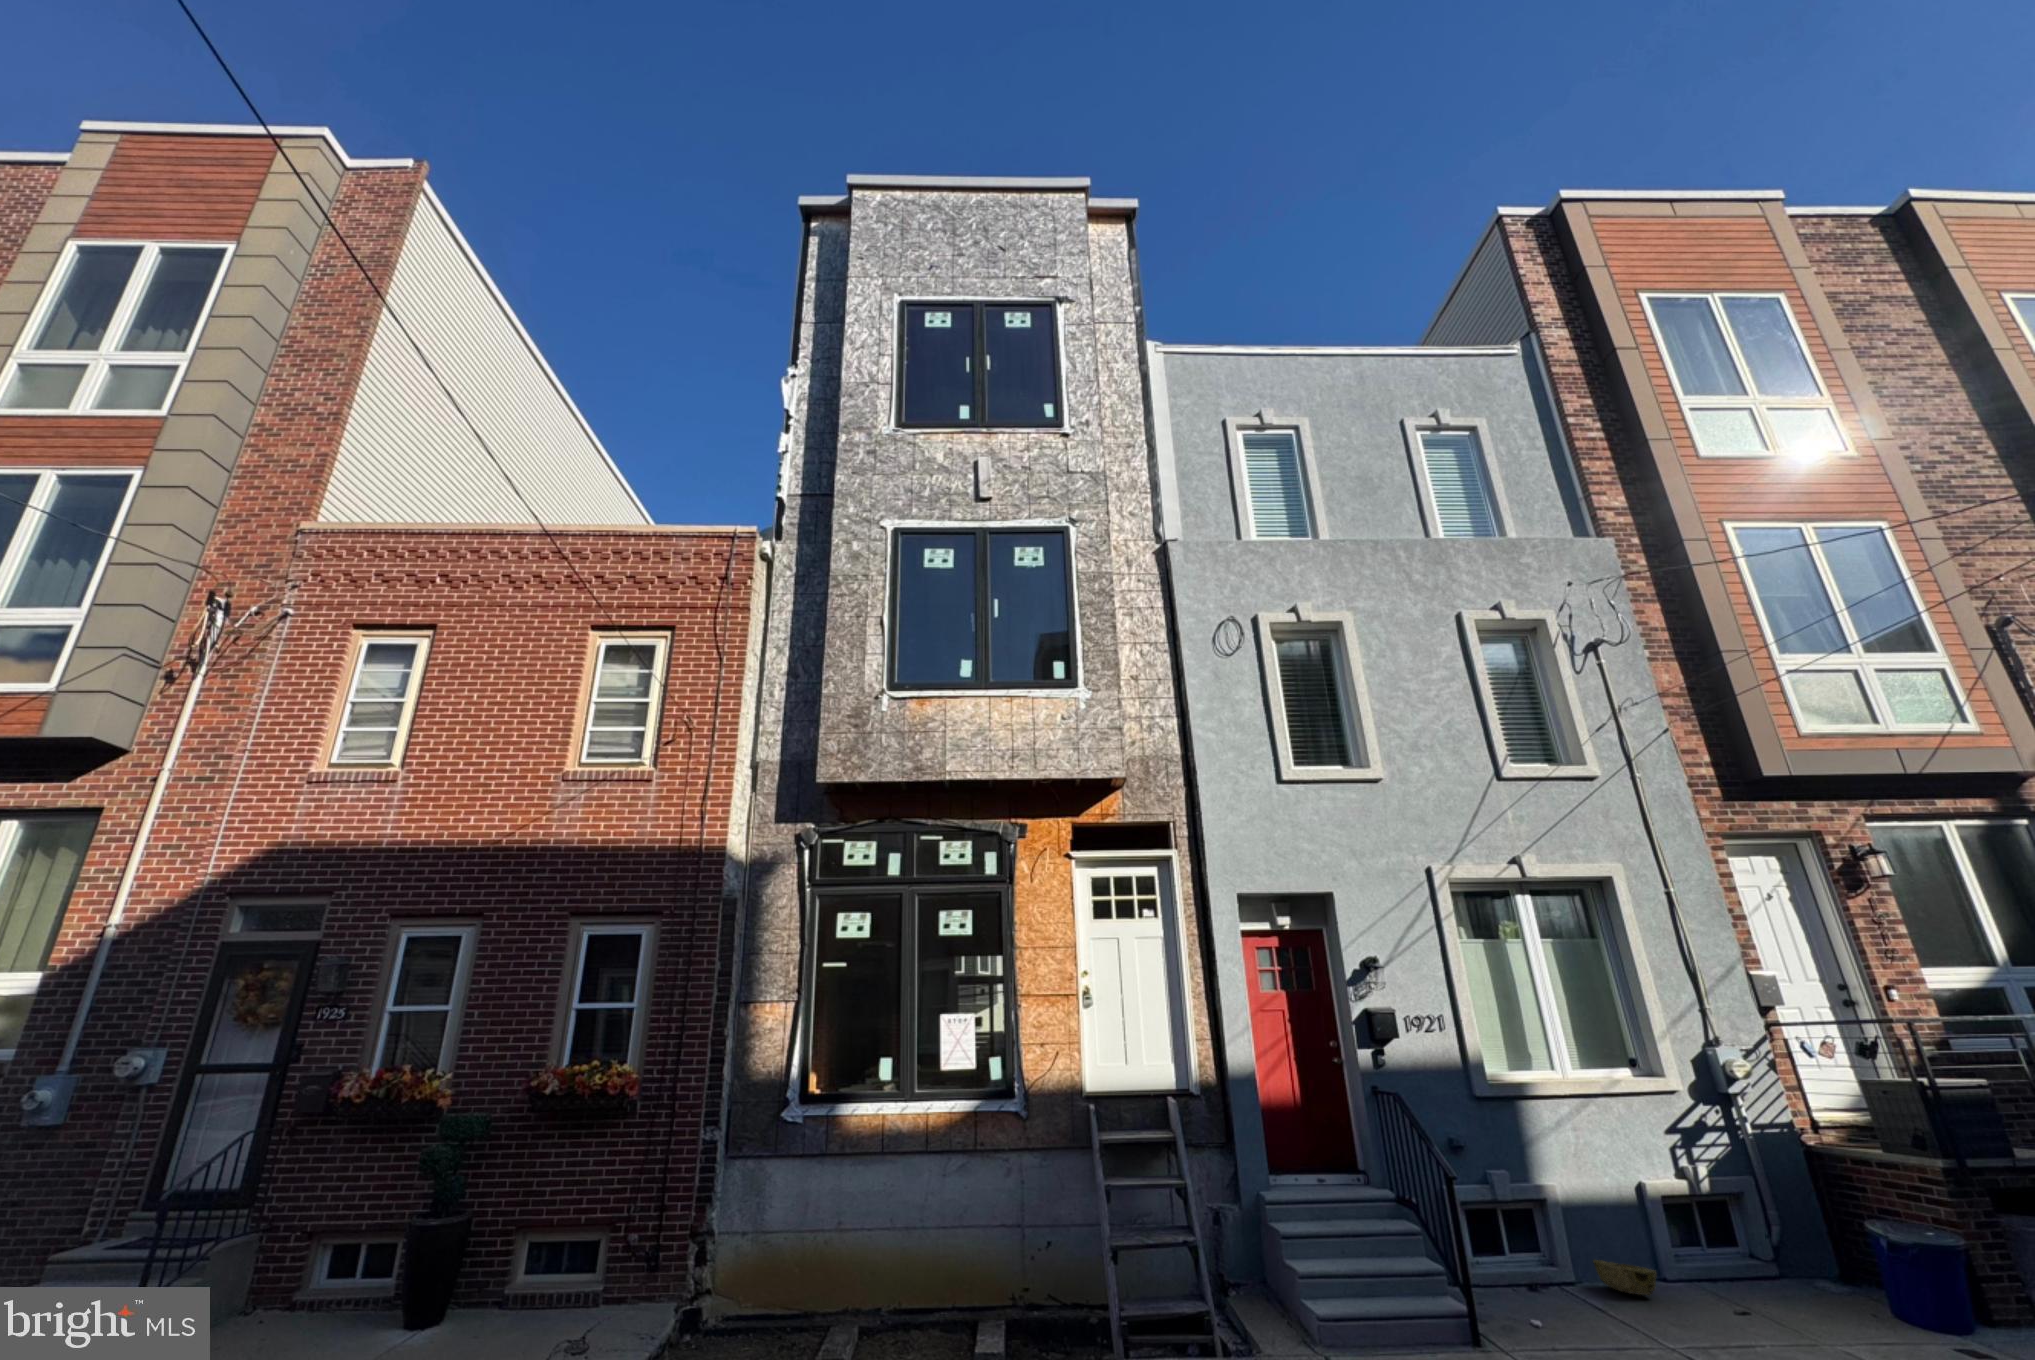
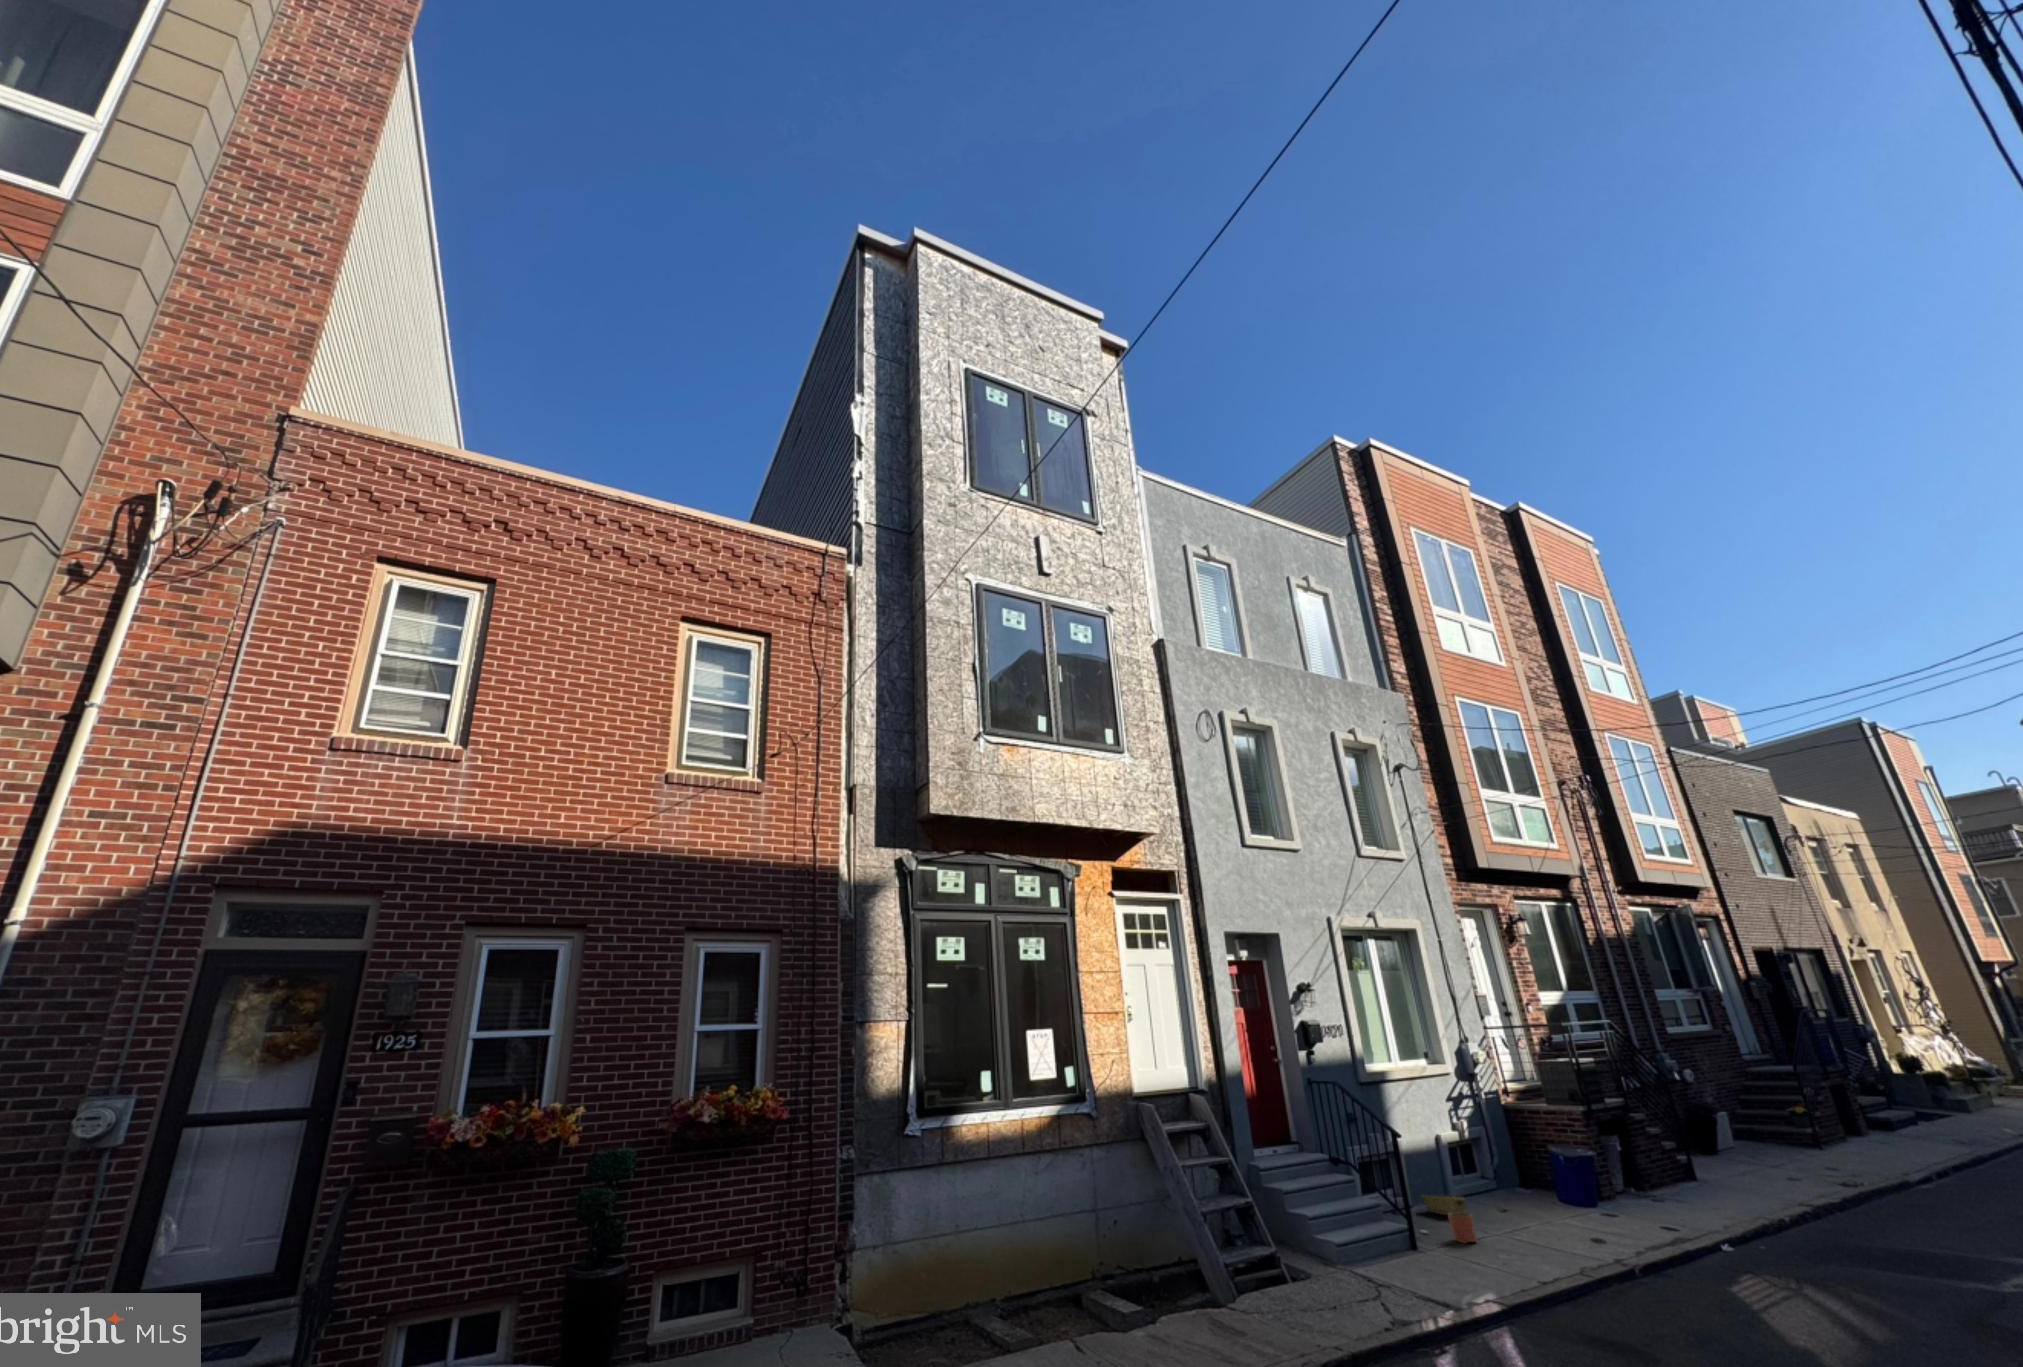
planter: none [1550,1286,1595,1333] -> present [1448,1212,1477,1243]

